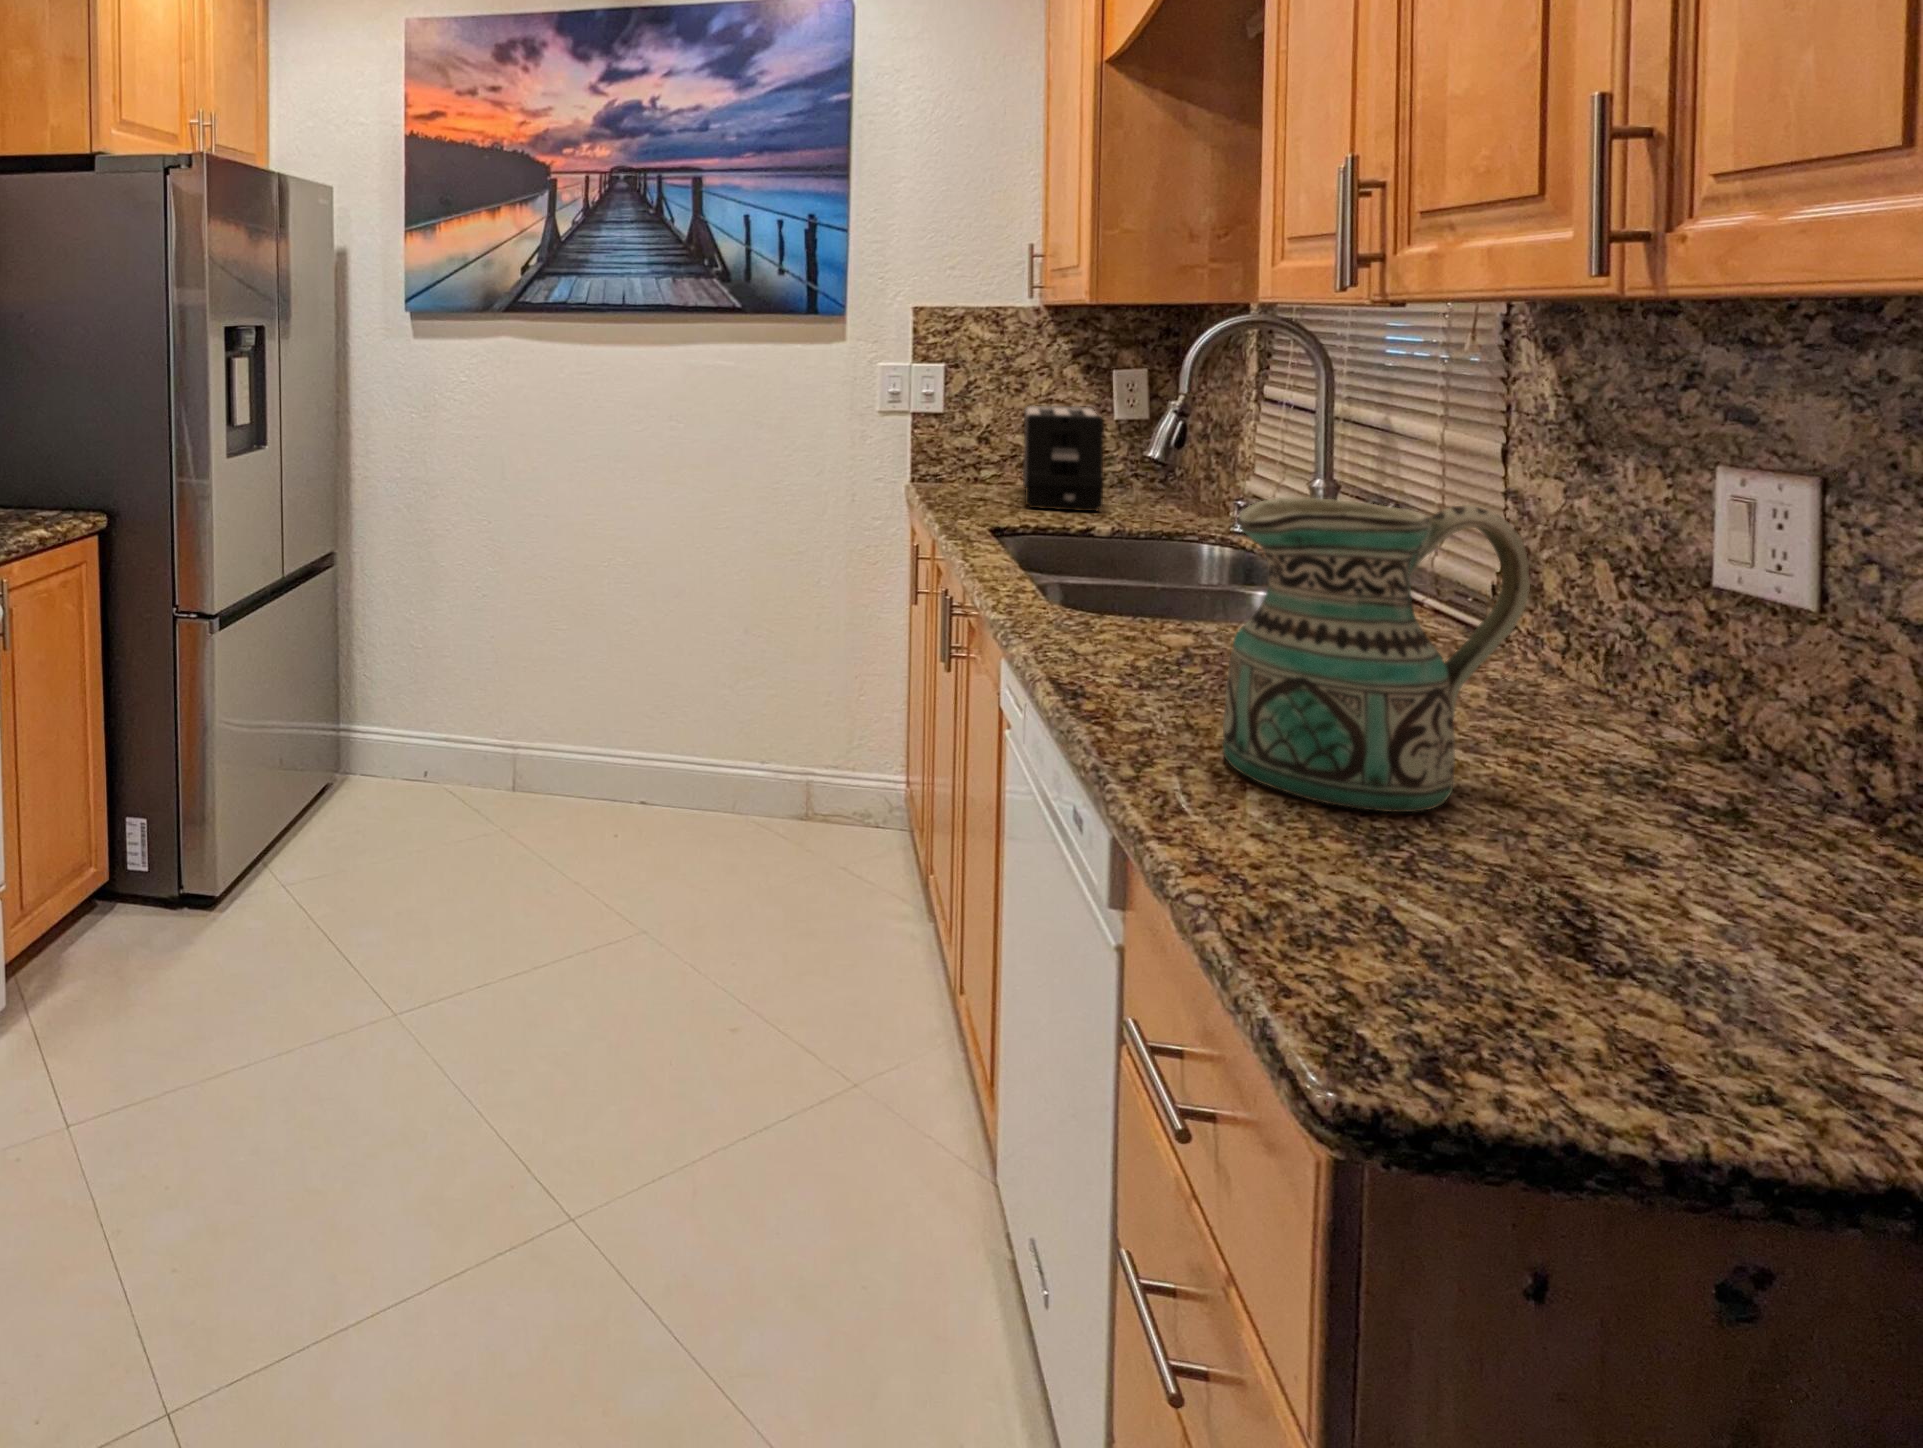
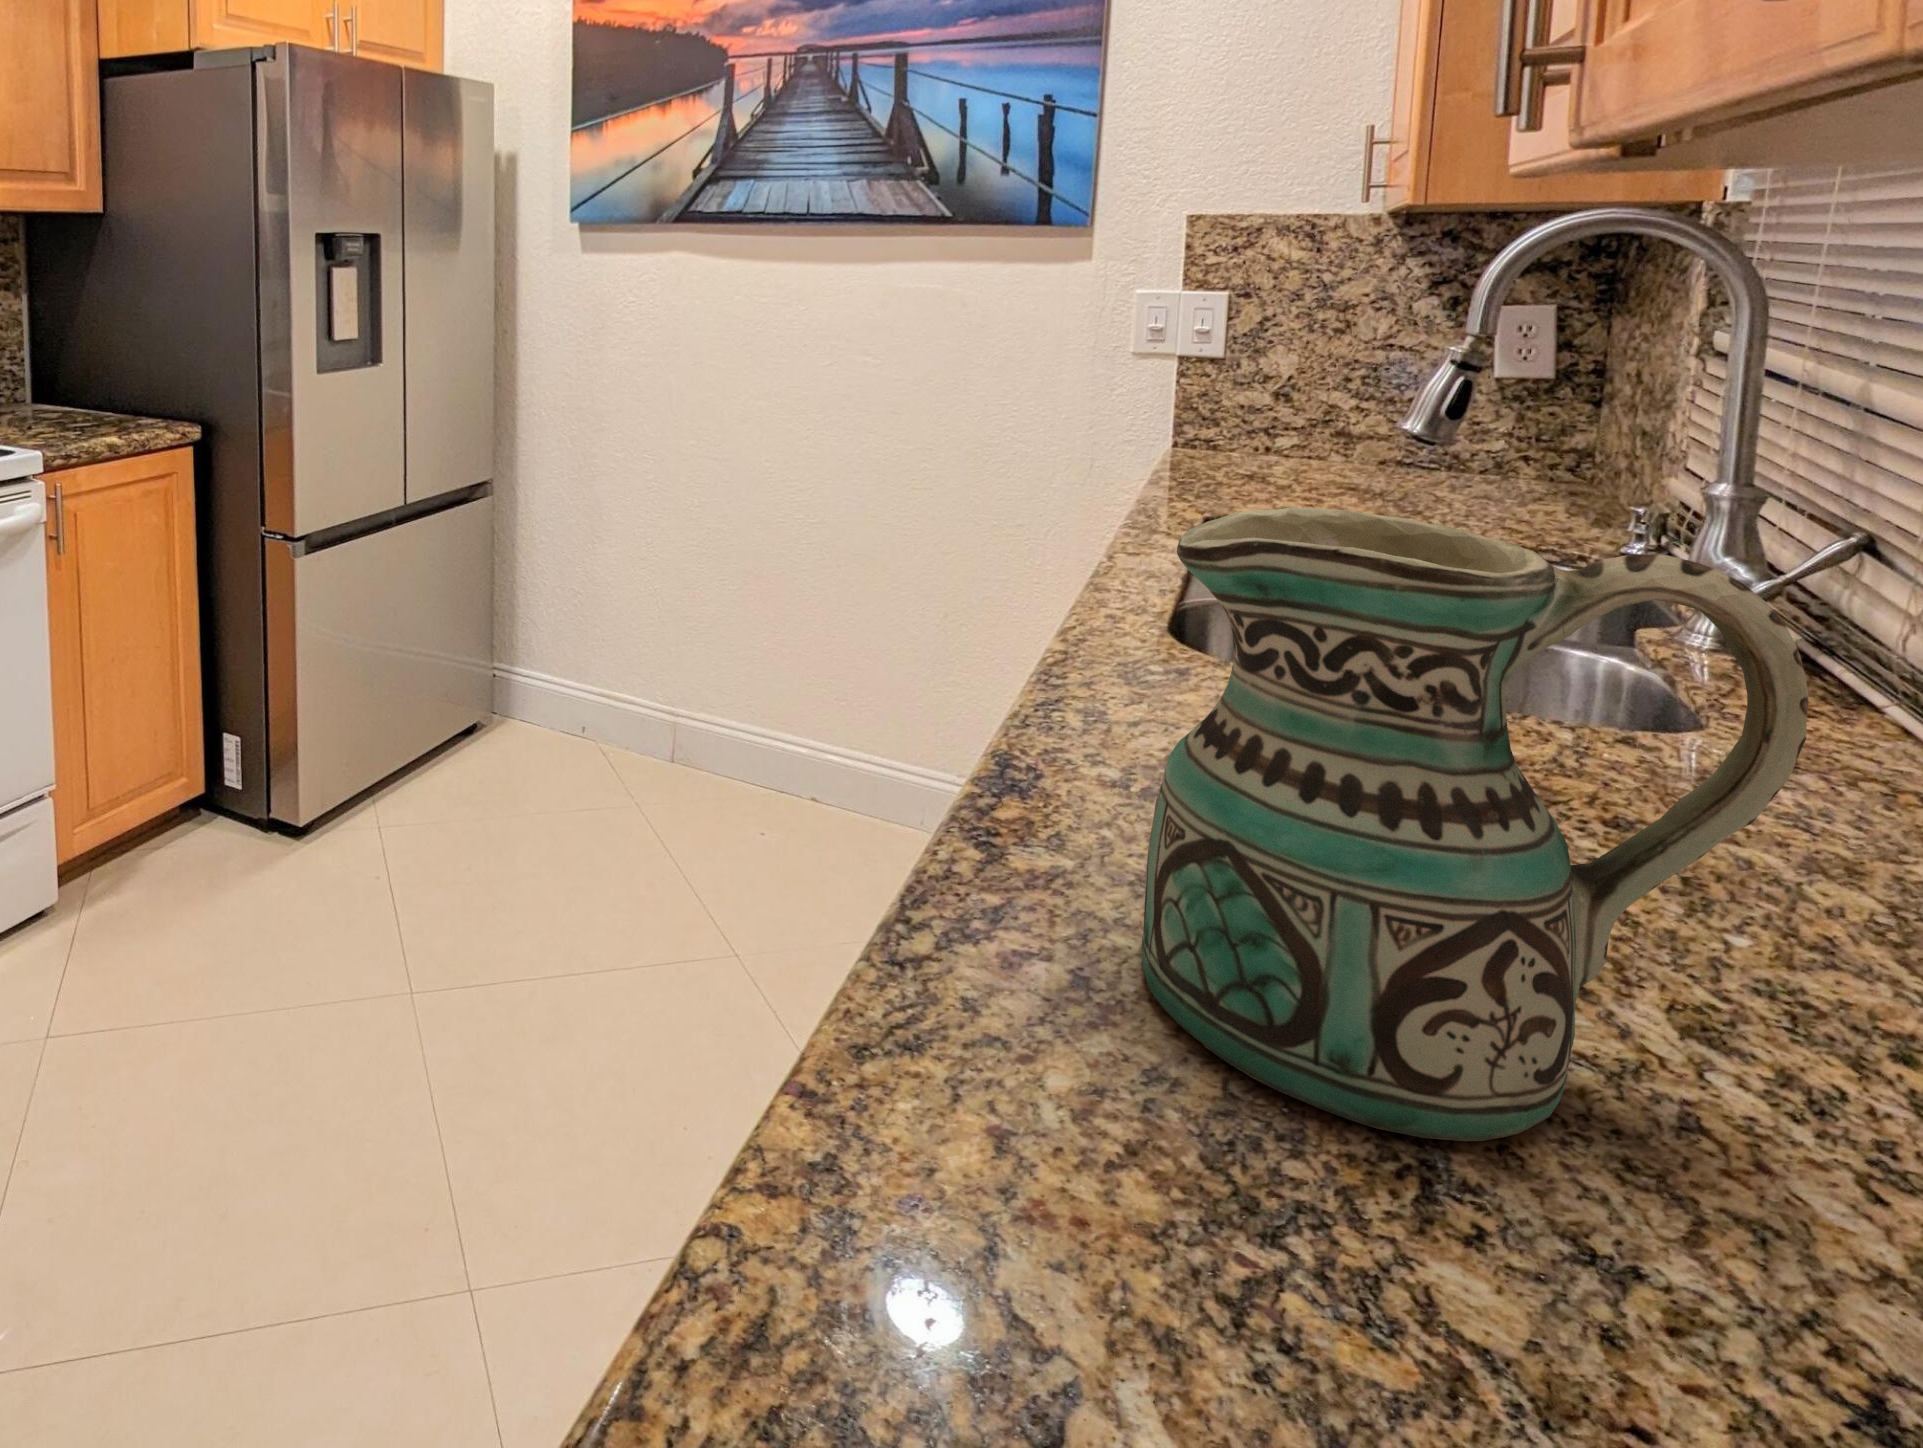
toaster: present [1023,405,1104,511] -> none [1308,351,1454,503]

